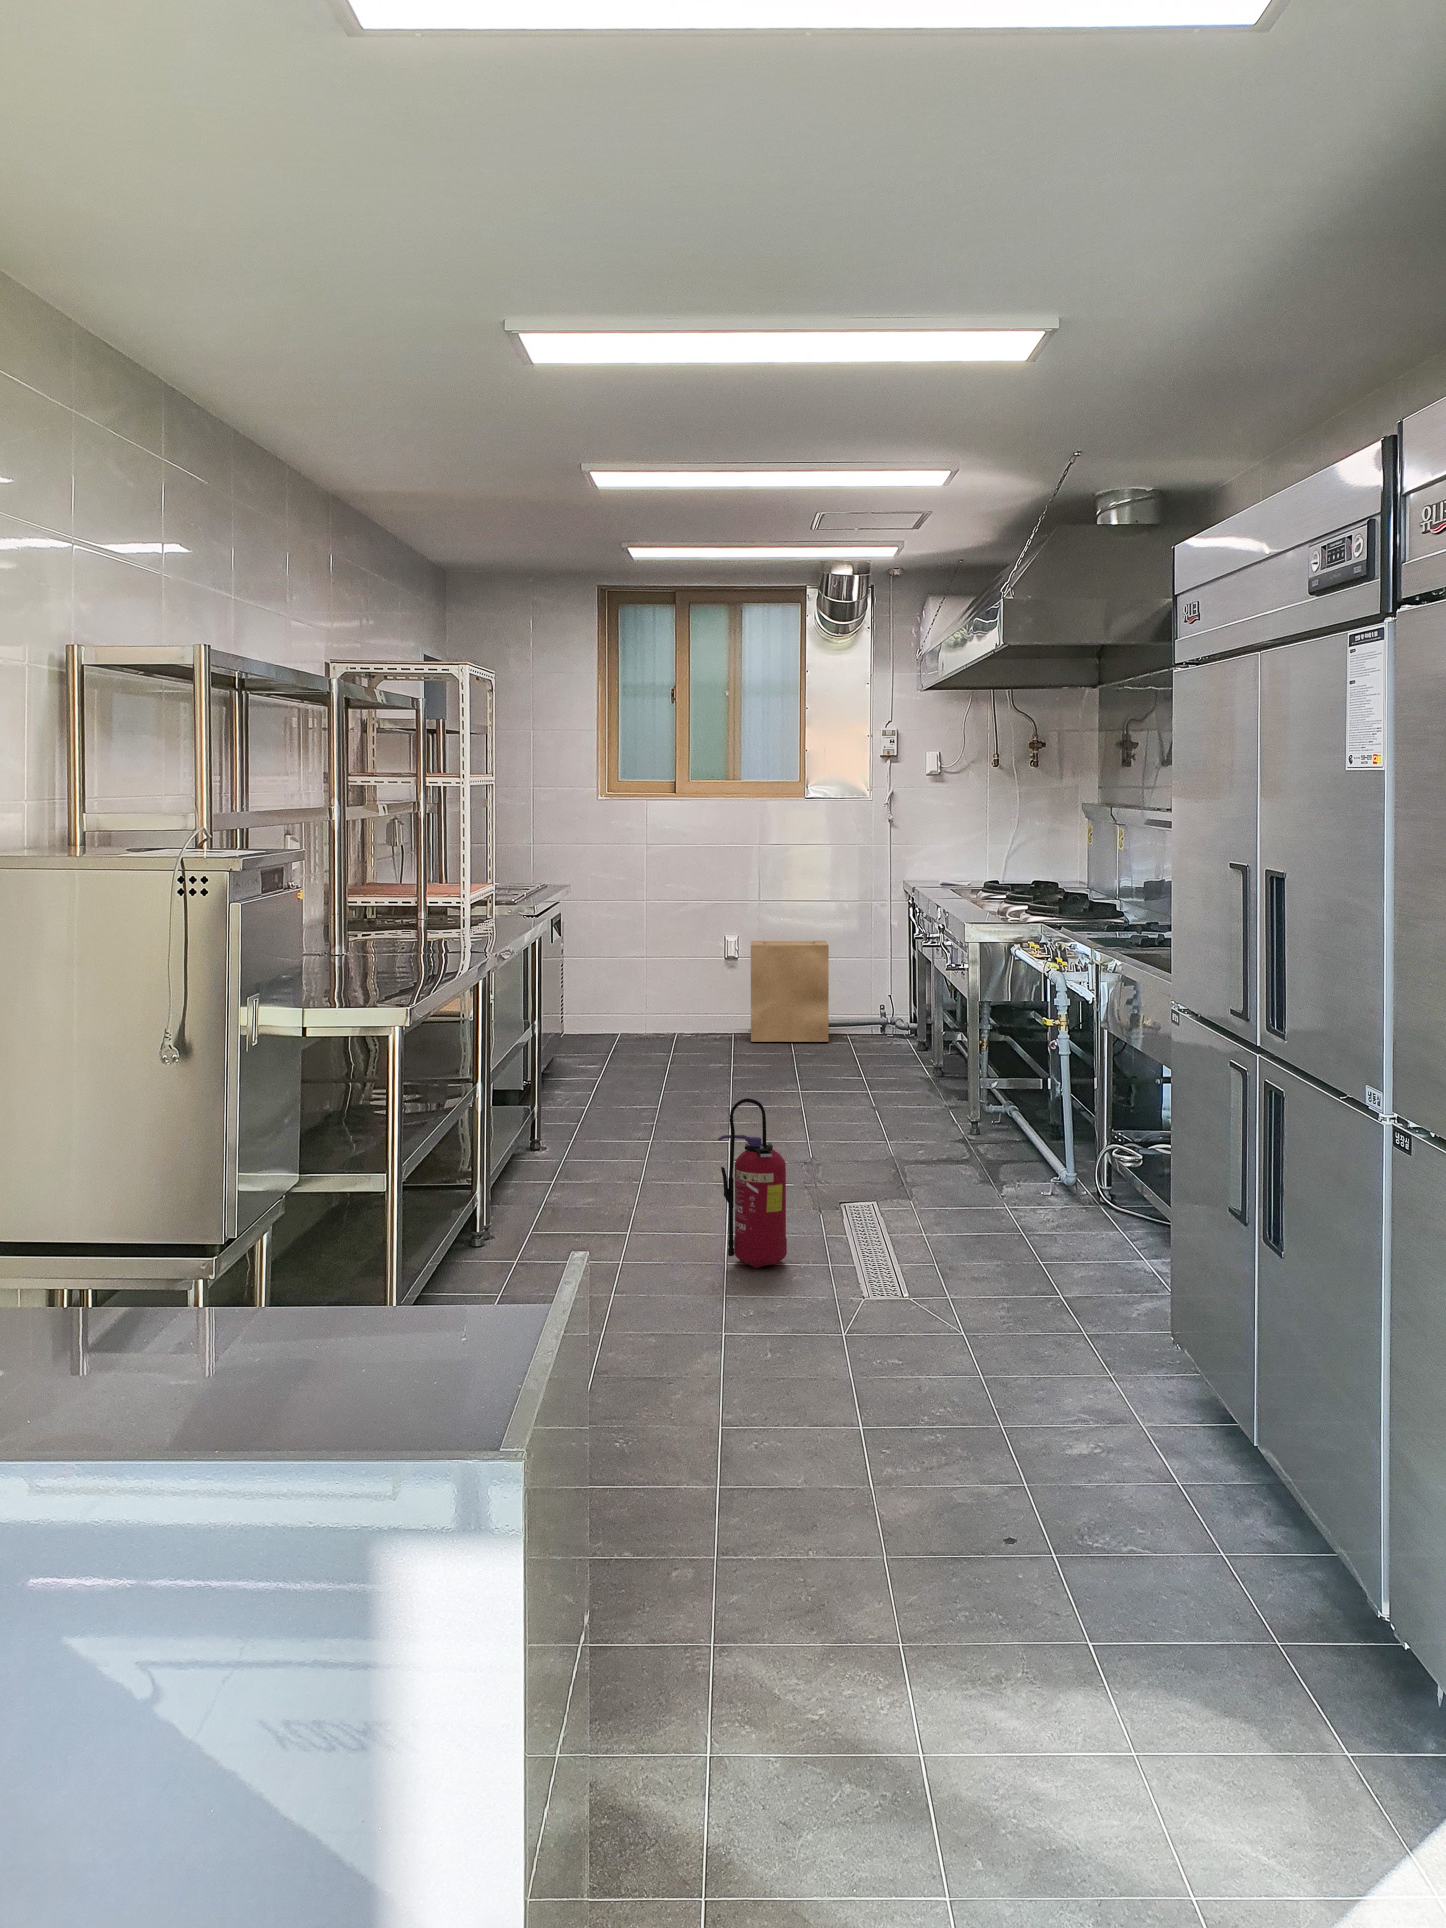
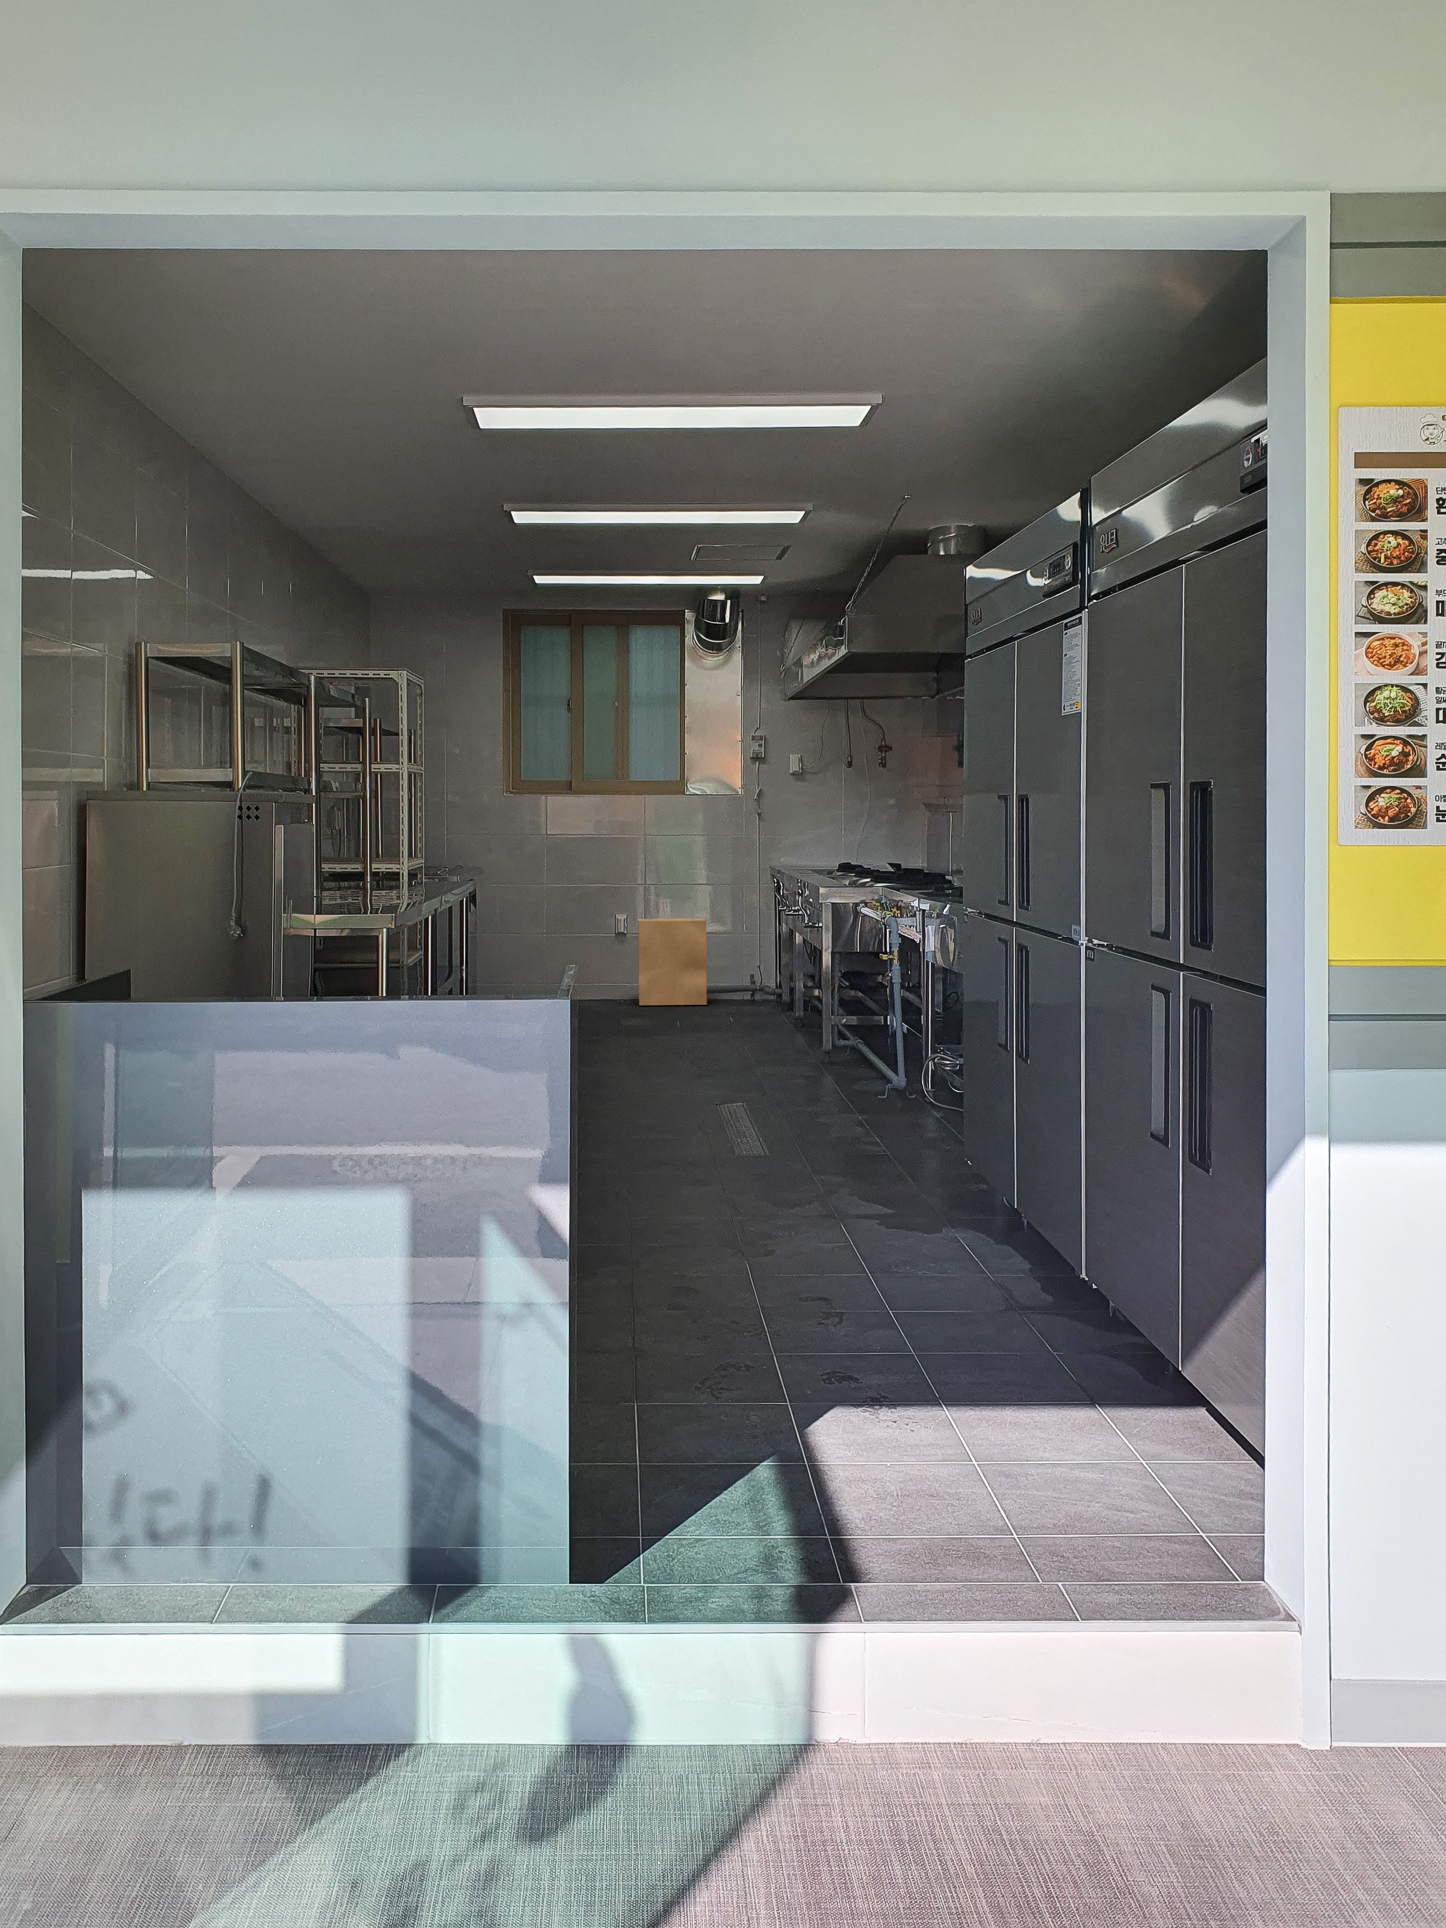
fire extinguisher: present [718,1098,787,1268] -> none [622,1008,678,1144]

